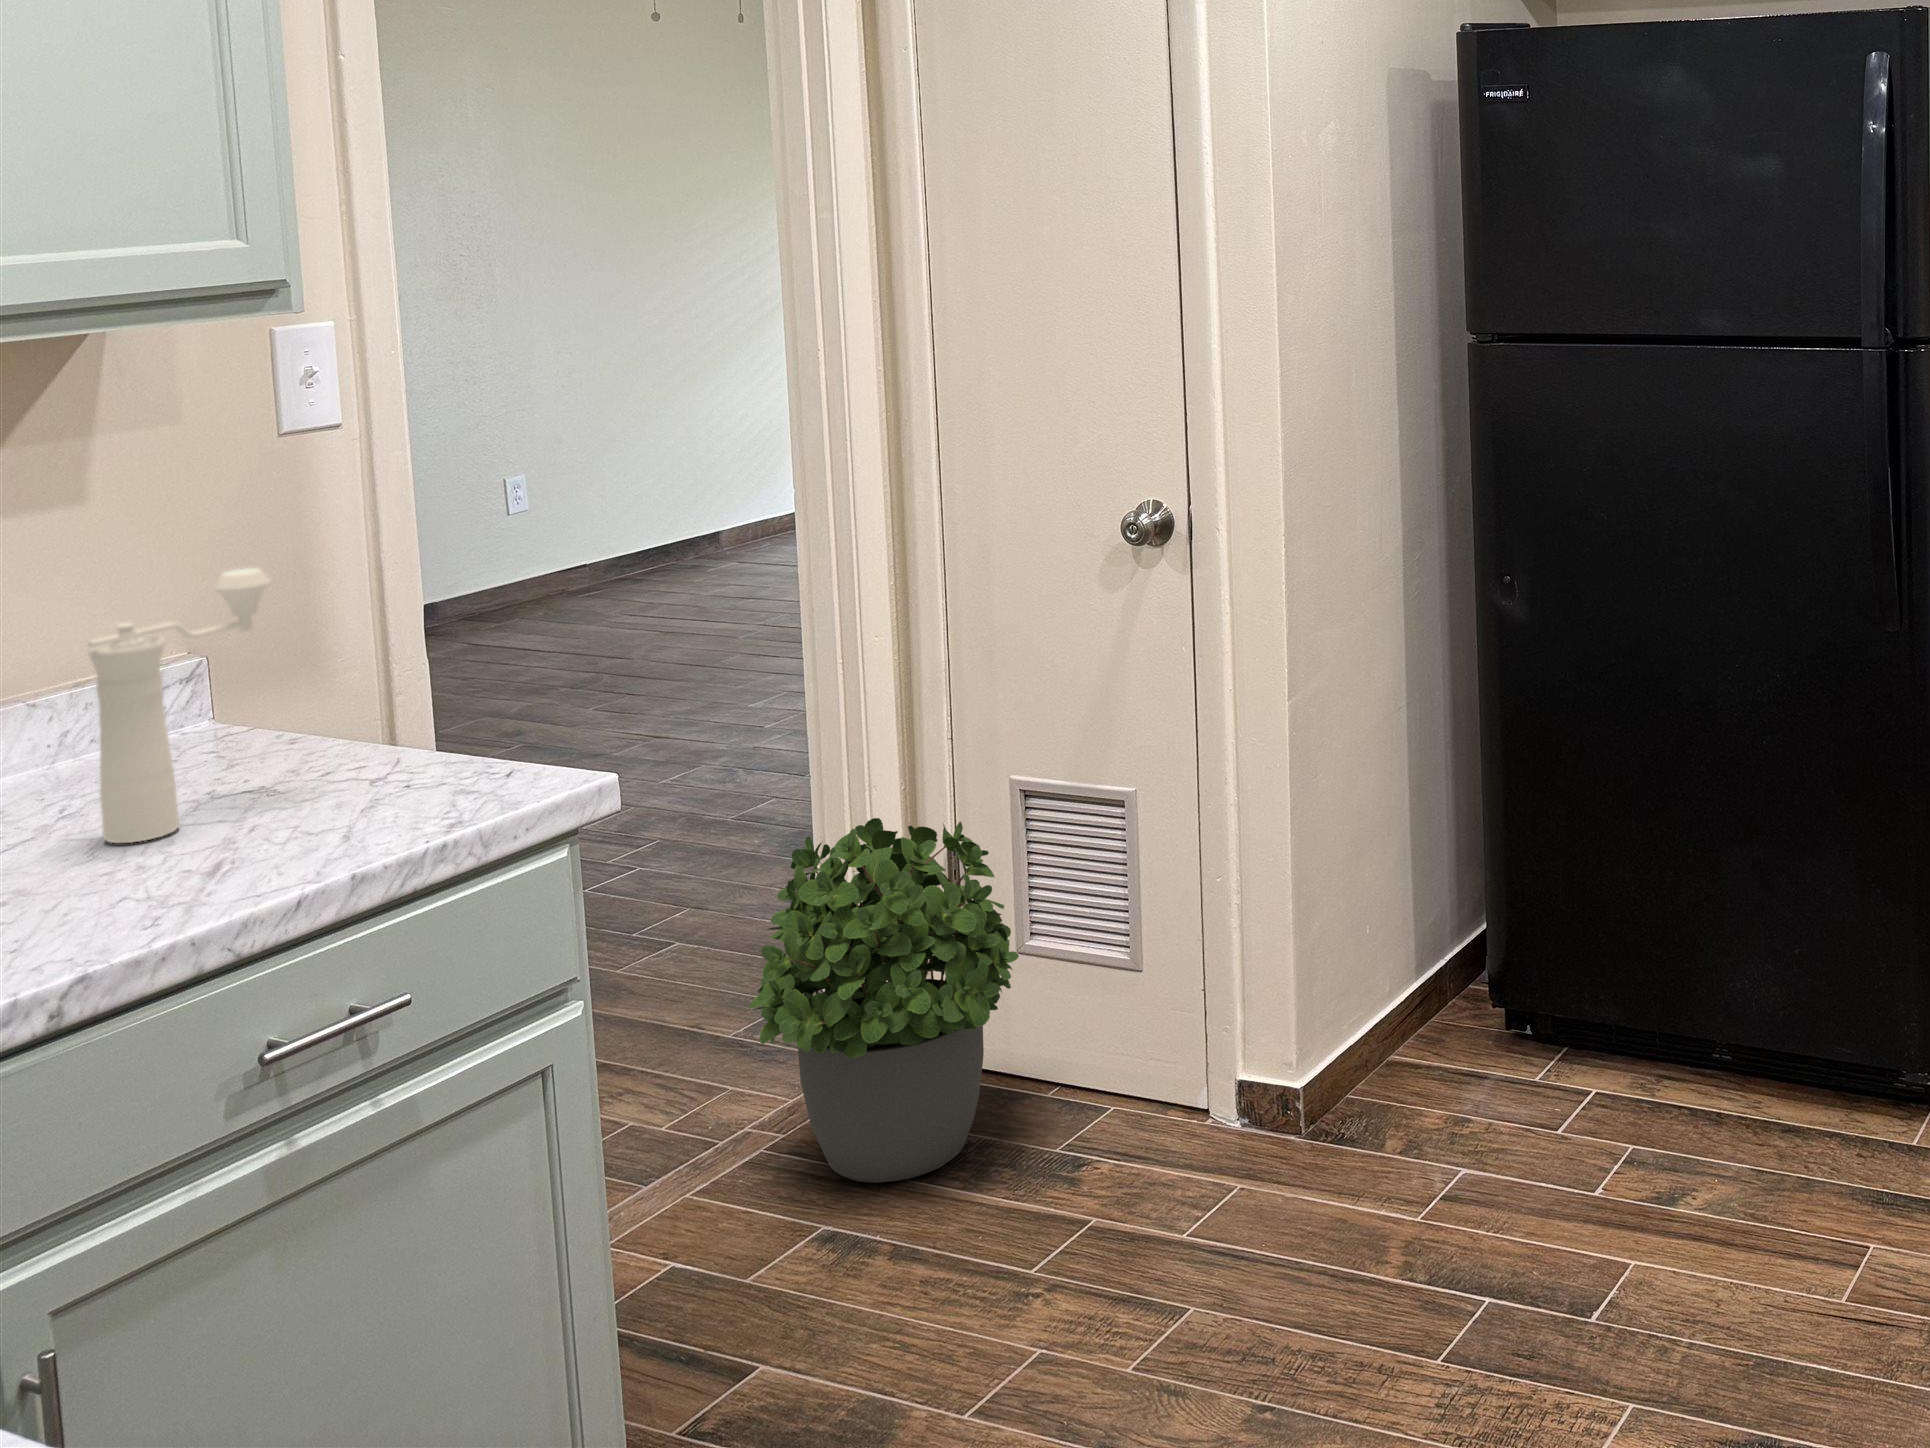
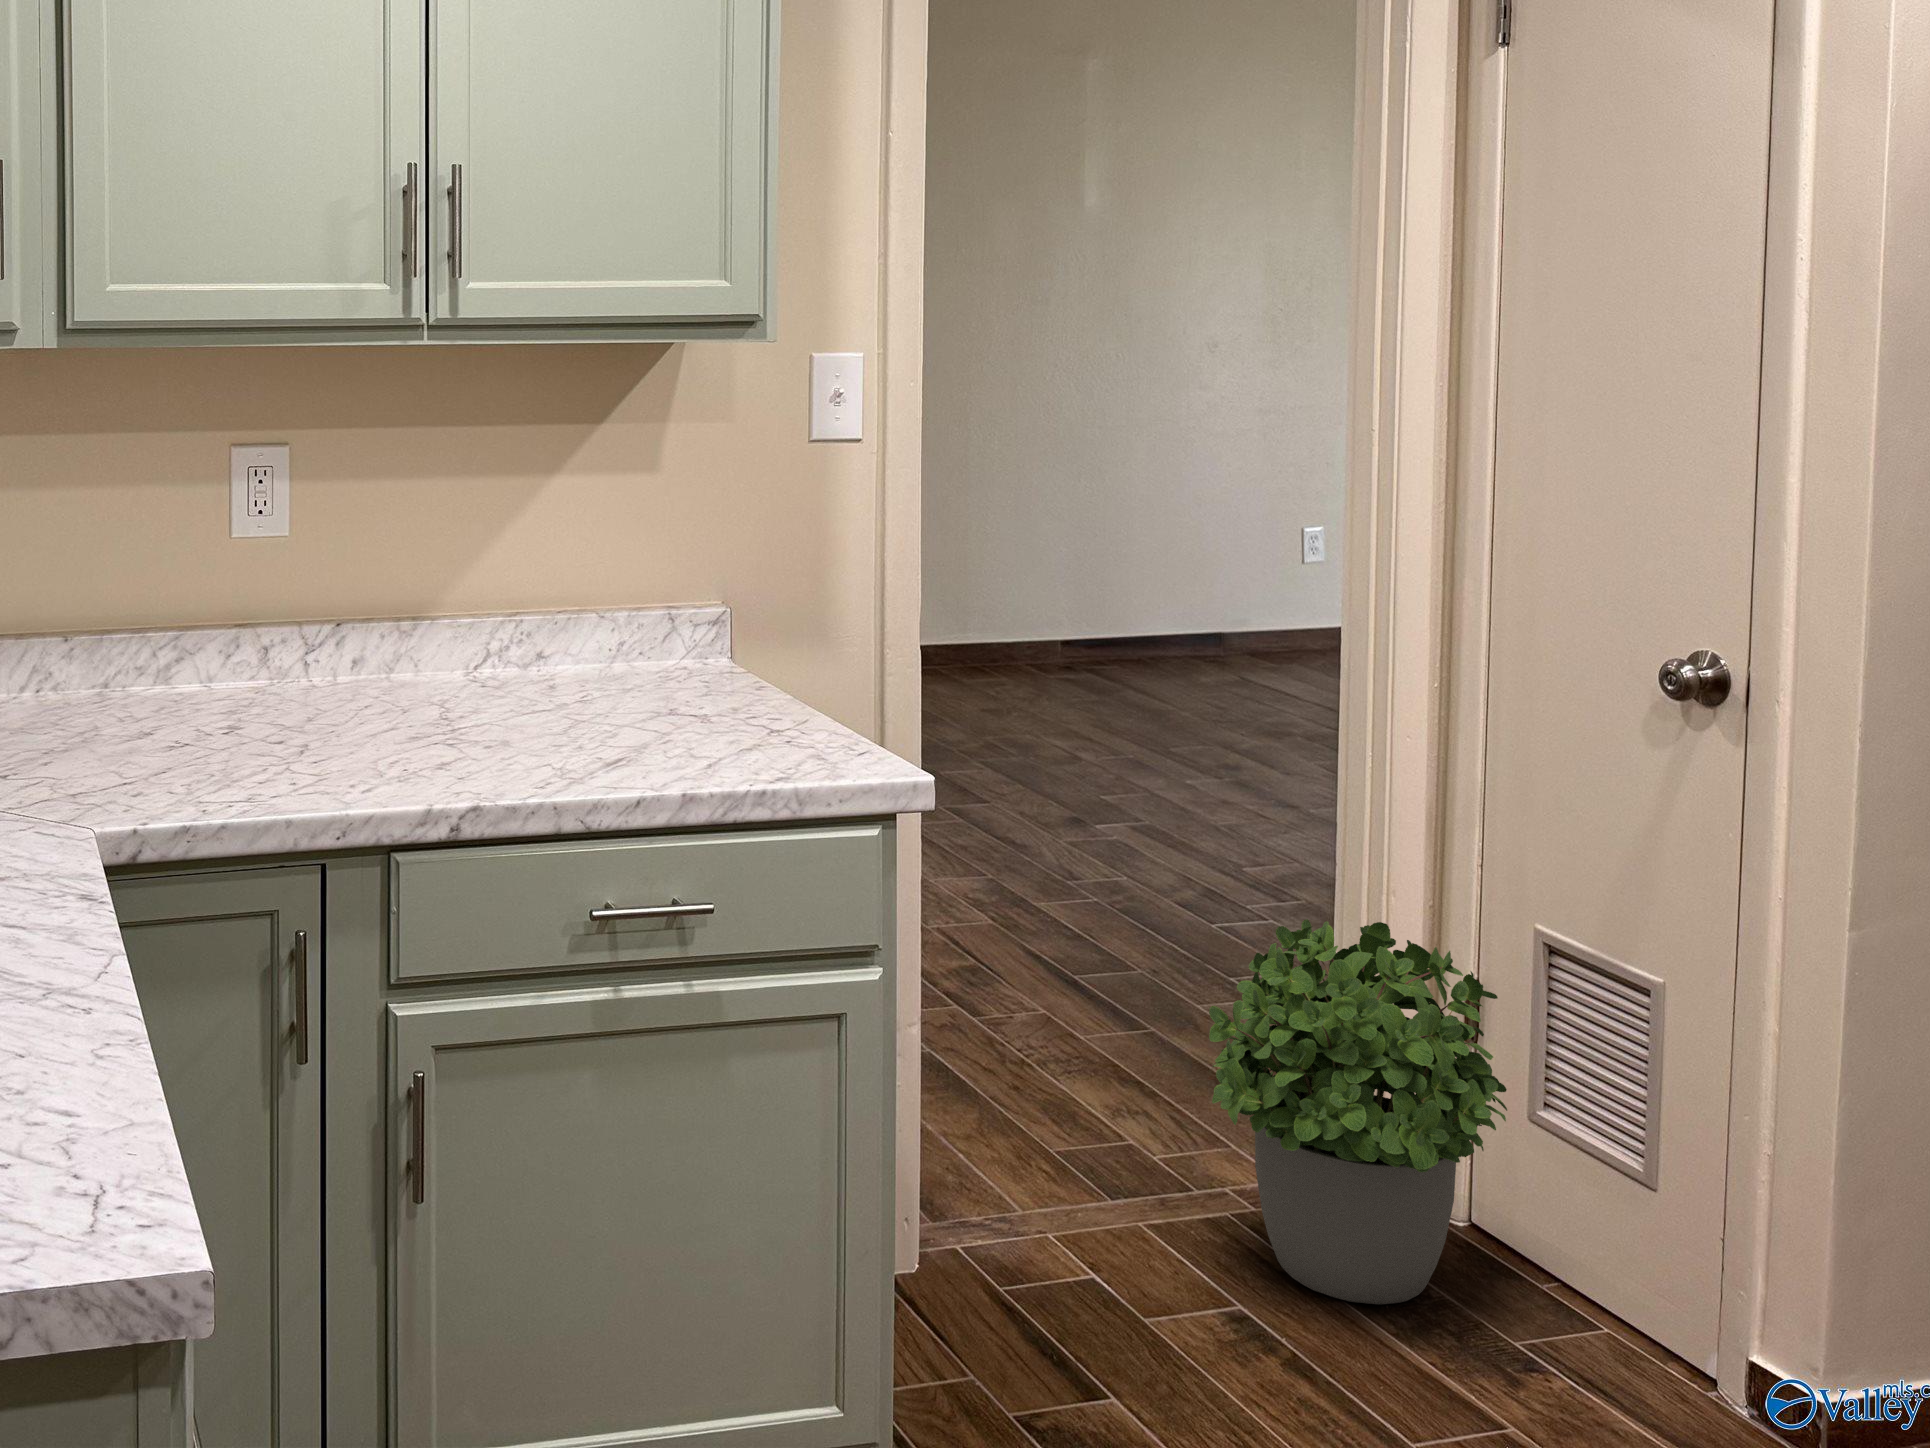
pepper mill: present [88,568,270,843] -> none [584,539,722,732]

